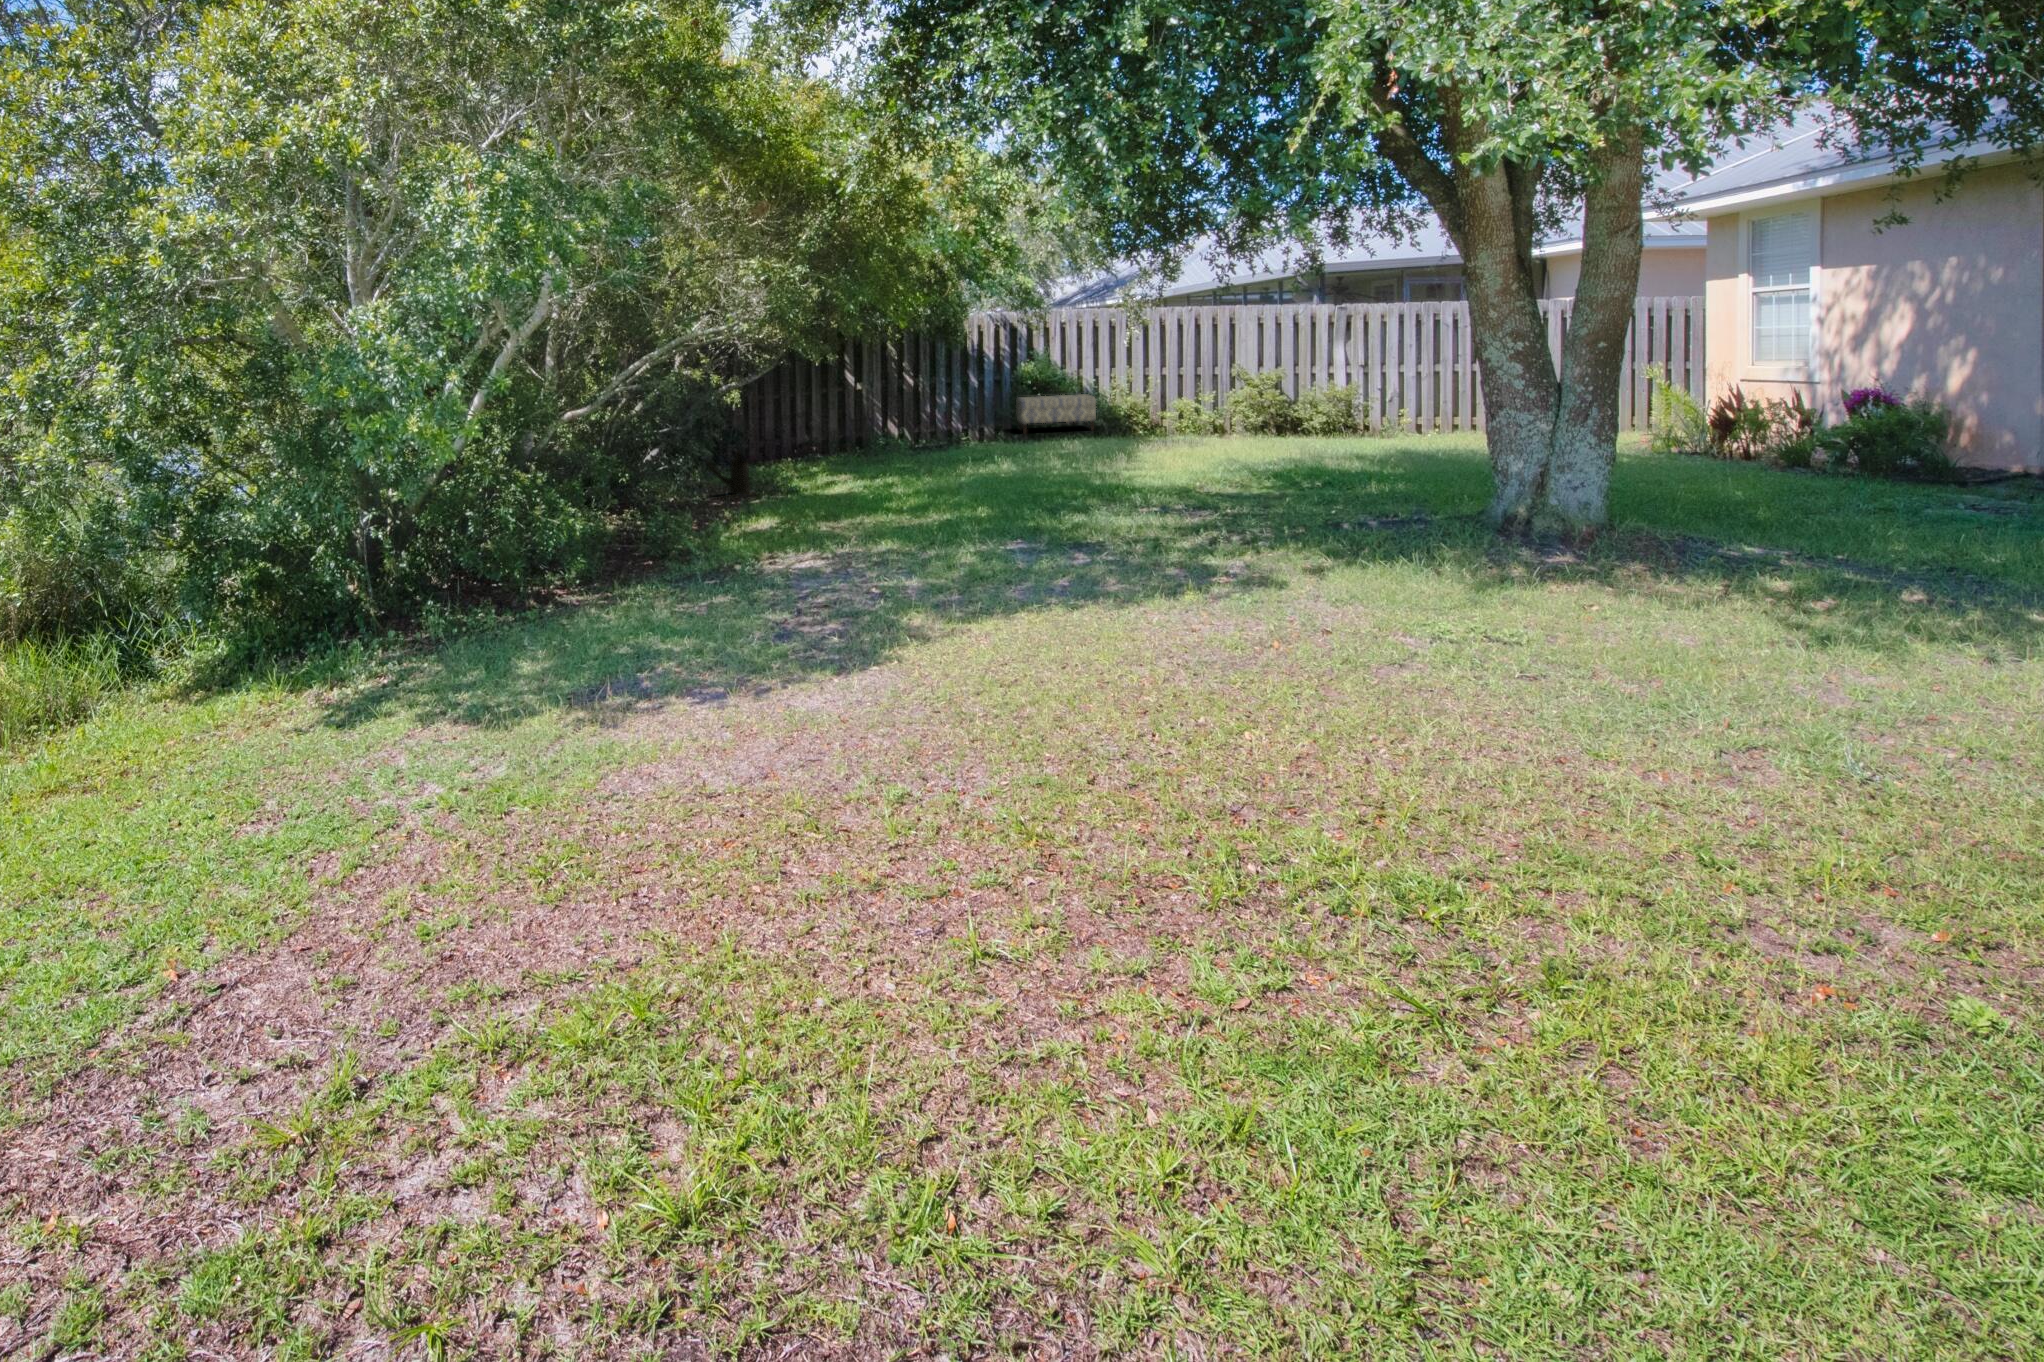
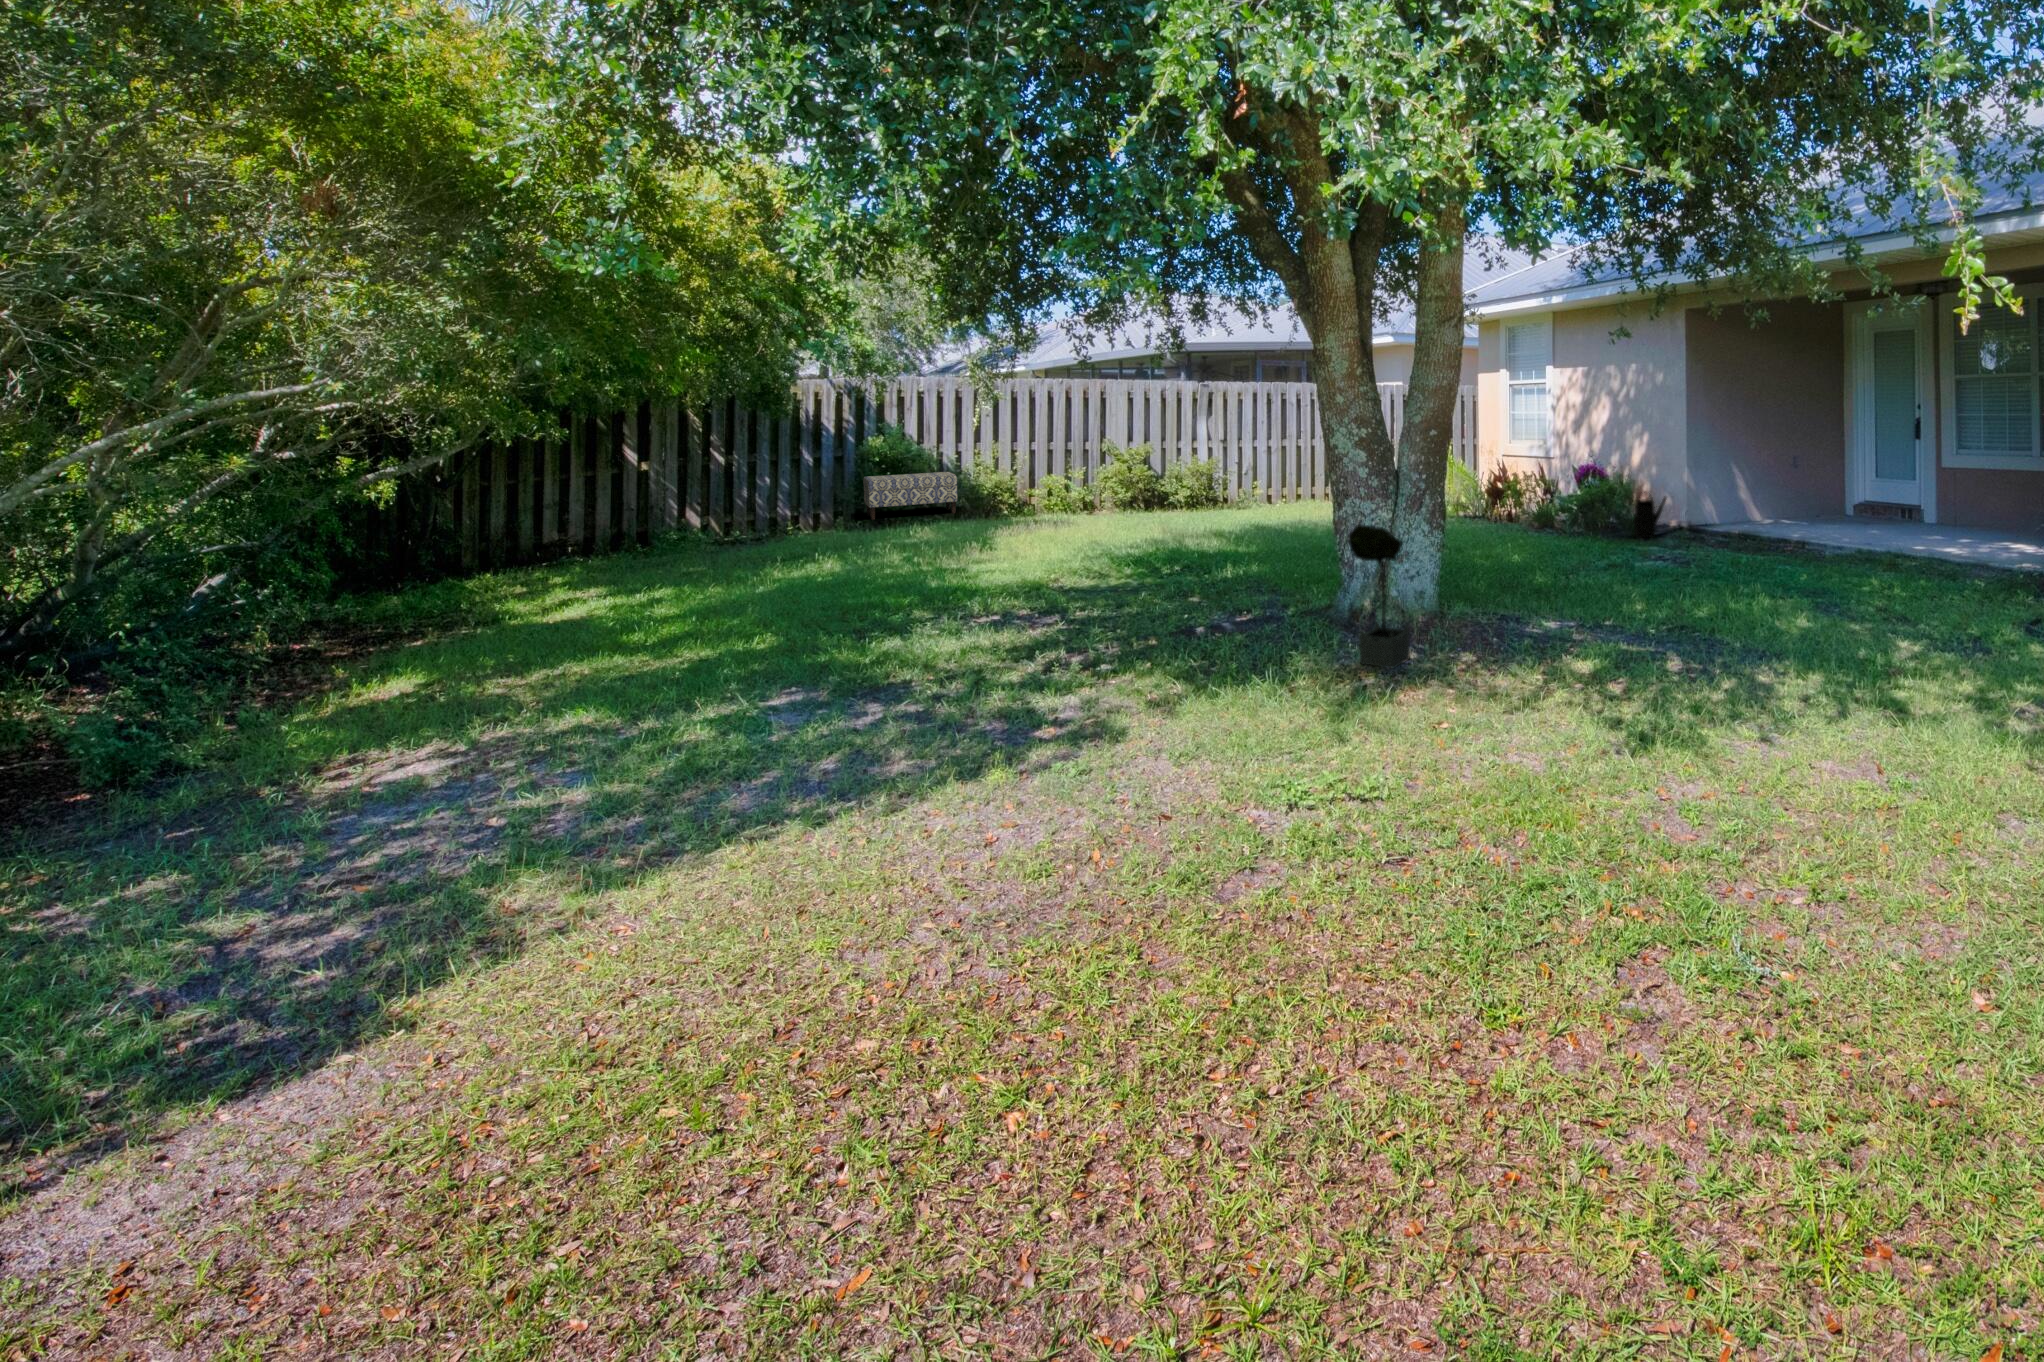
potted tree: none [1496,424,1565,560] -> present [1348,524,1410,668]
watering can: present [705,451,750,494] -> present [1633,497,1666,538]

